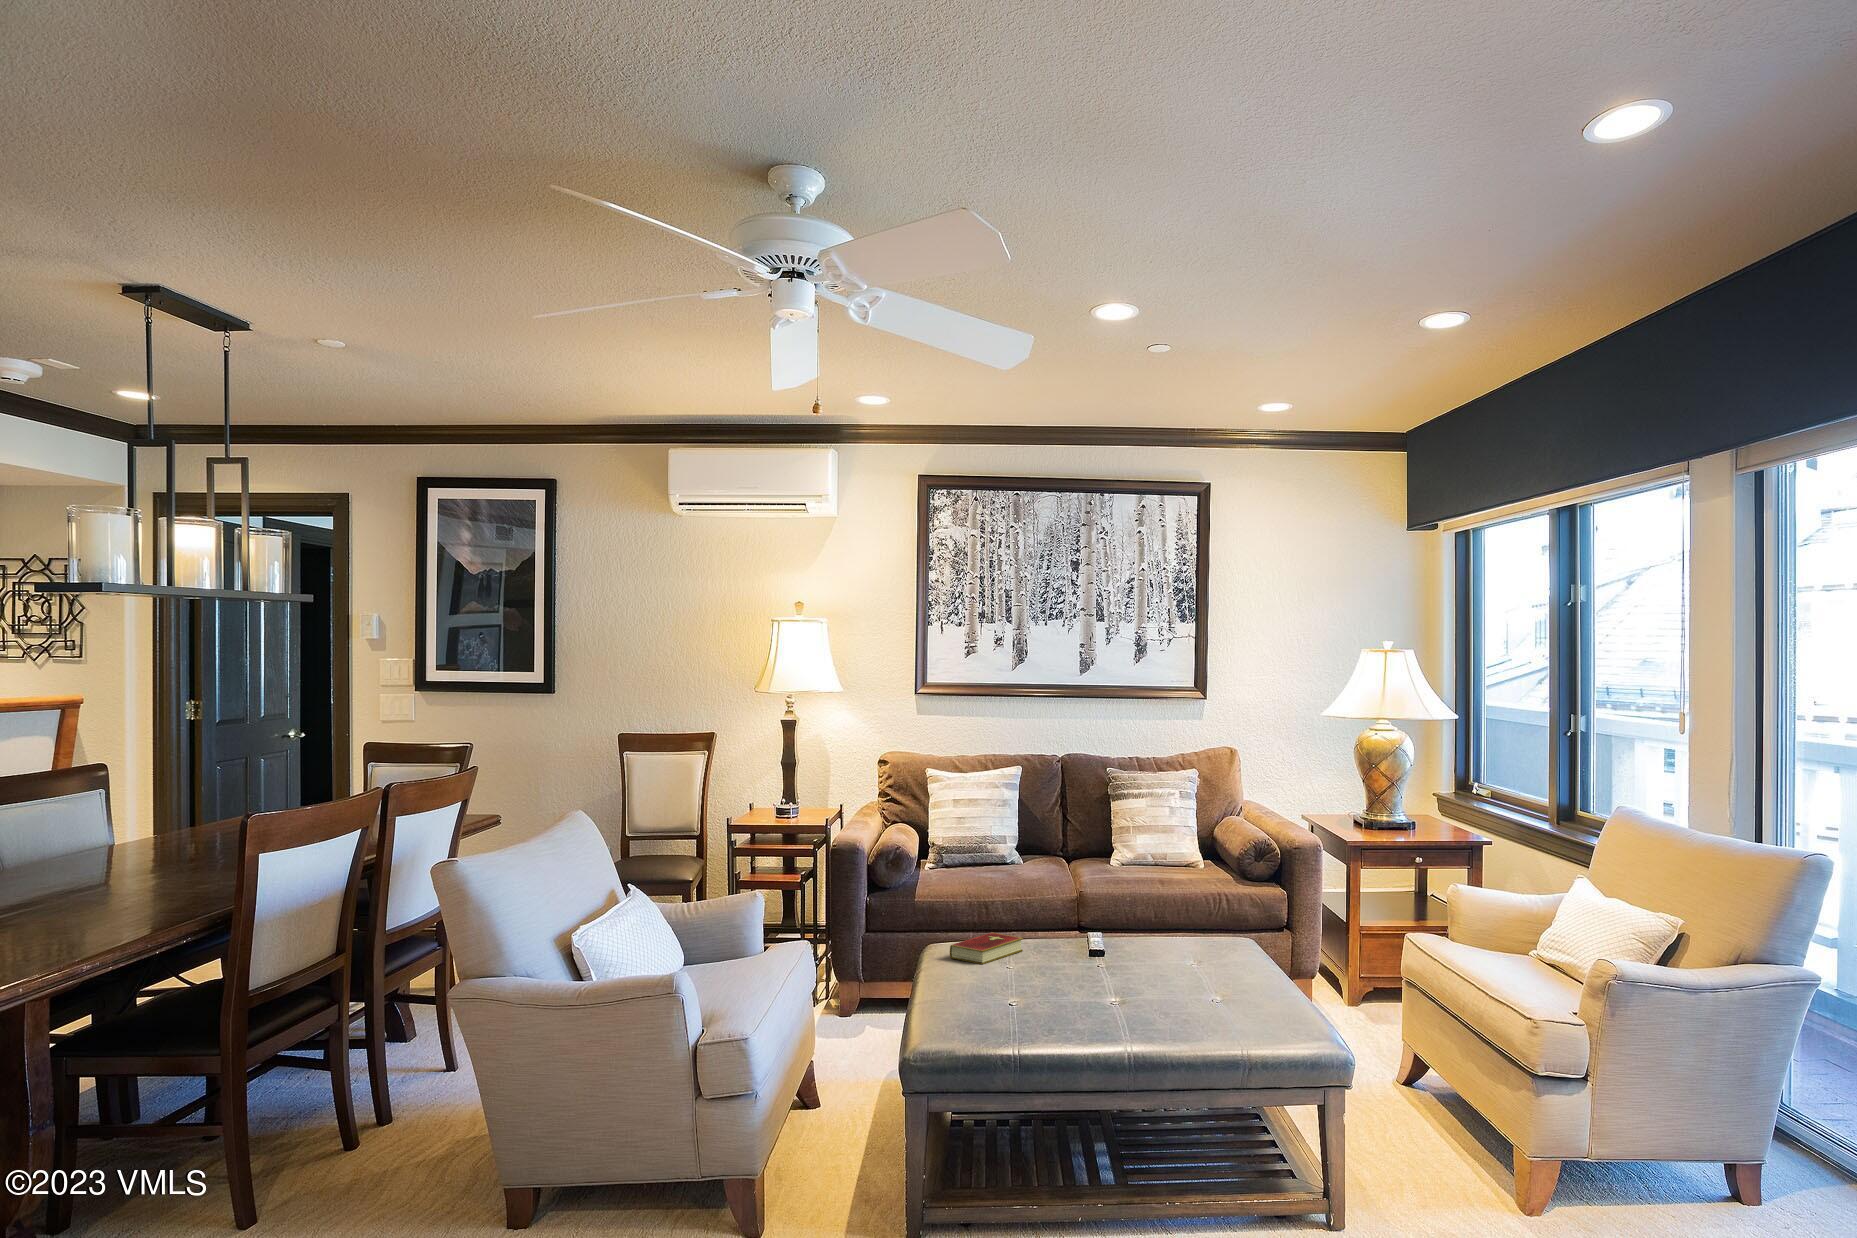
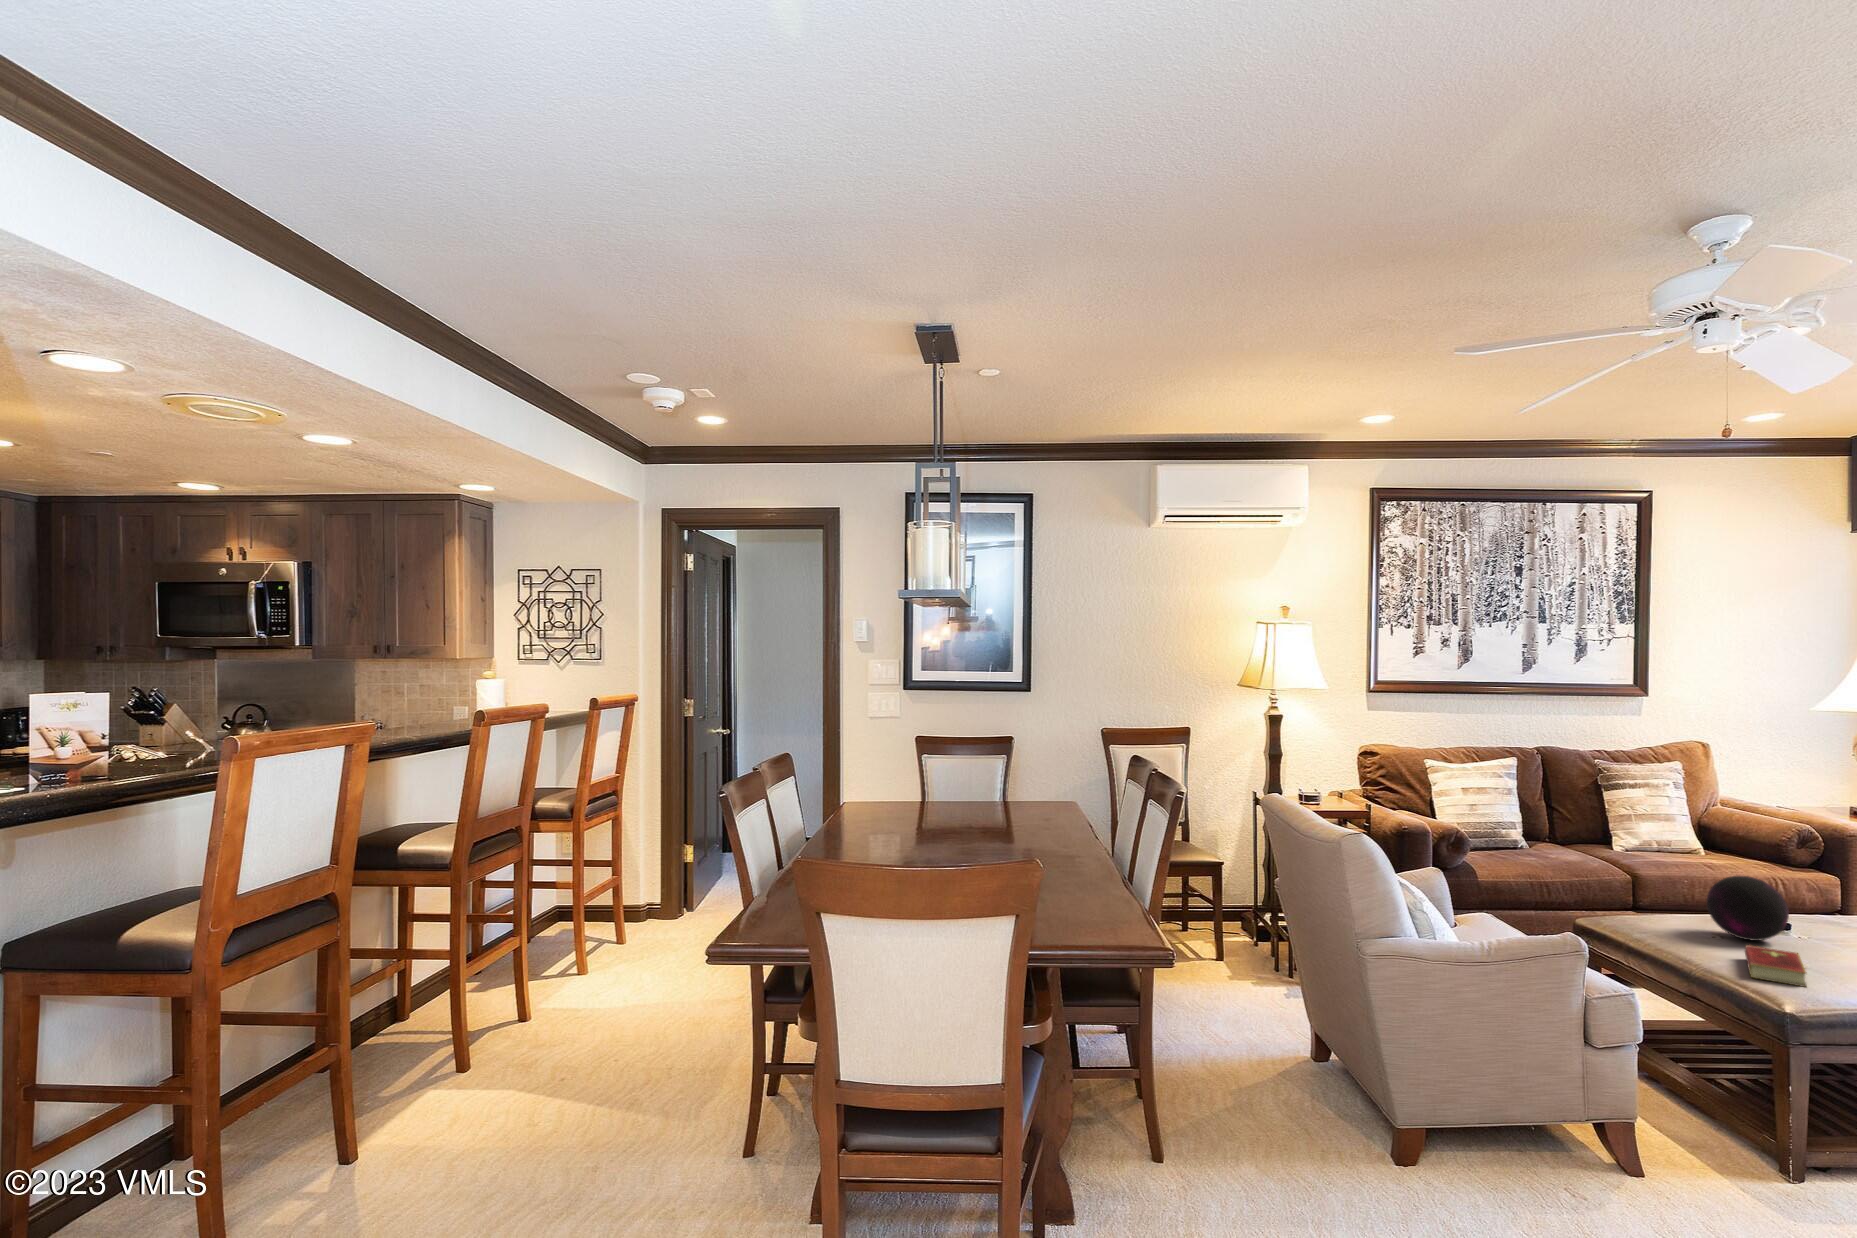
decorative orb: none [1009,870,1071,933] -> present [1707,876,1789,941]

